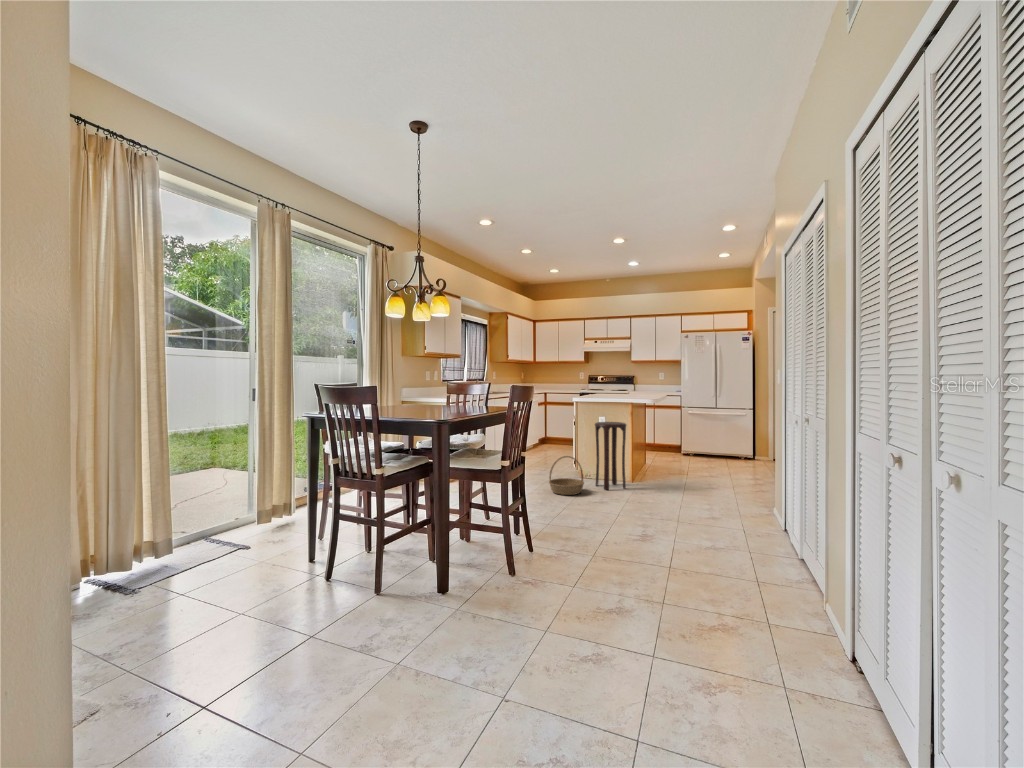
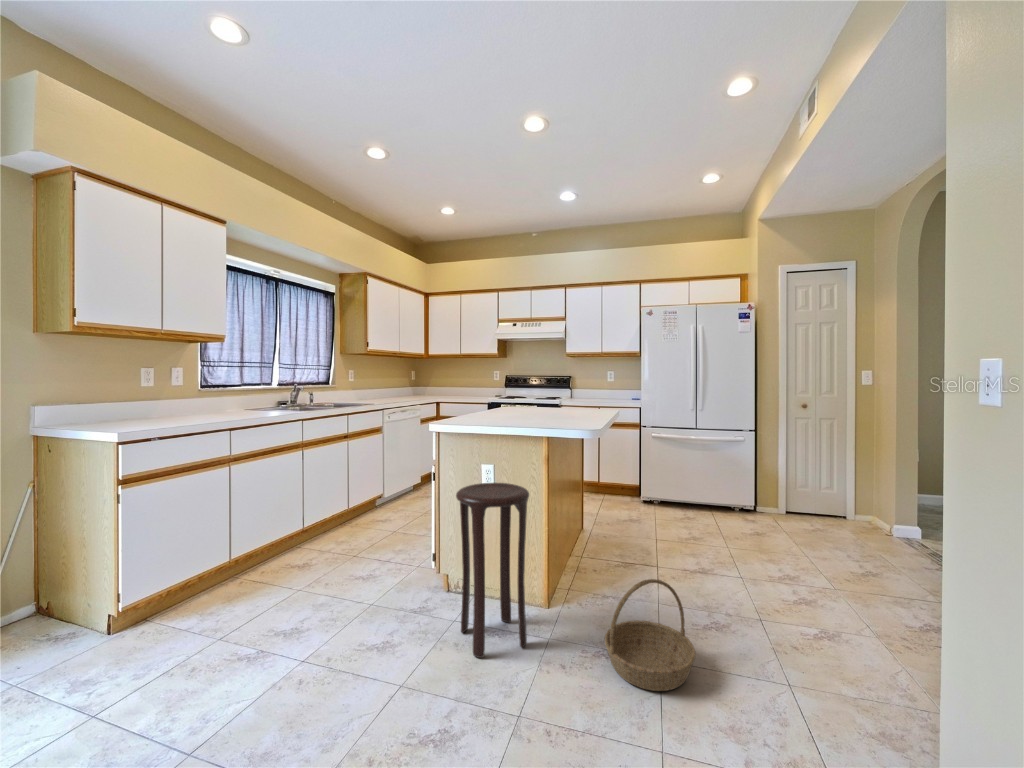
basket: present [549,456,584,495] -> present [605,579,696,691]

